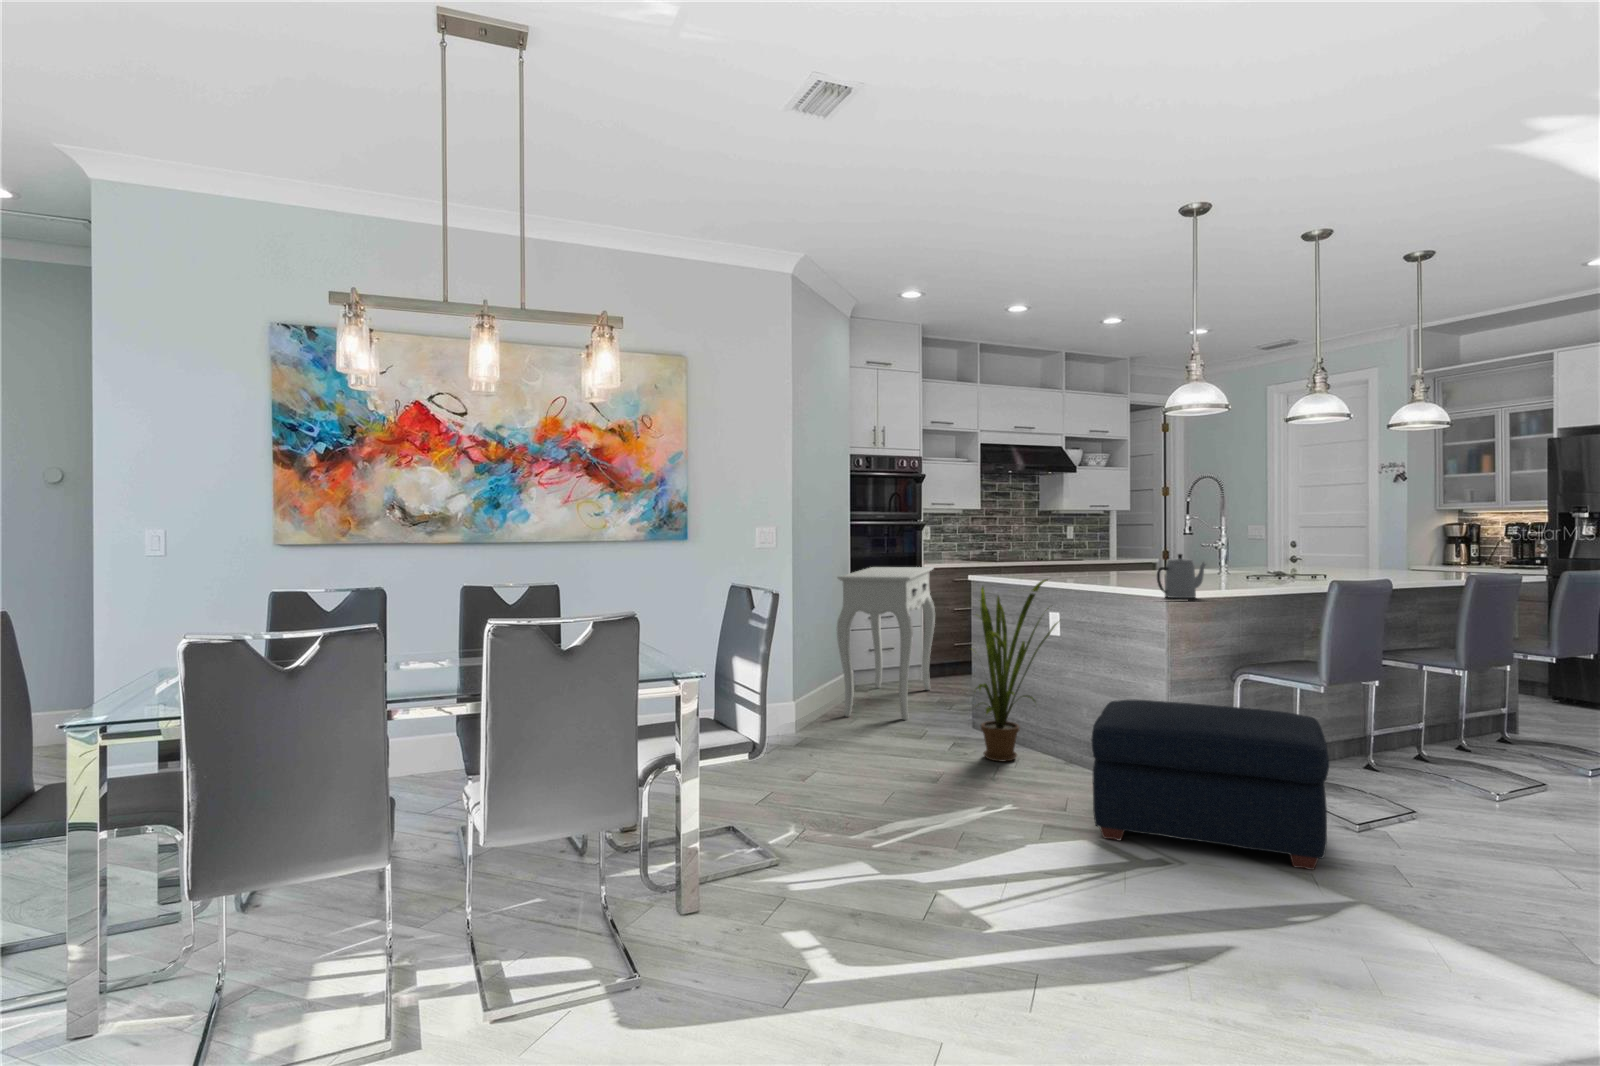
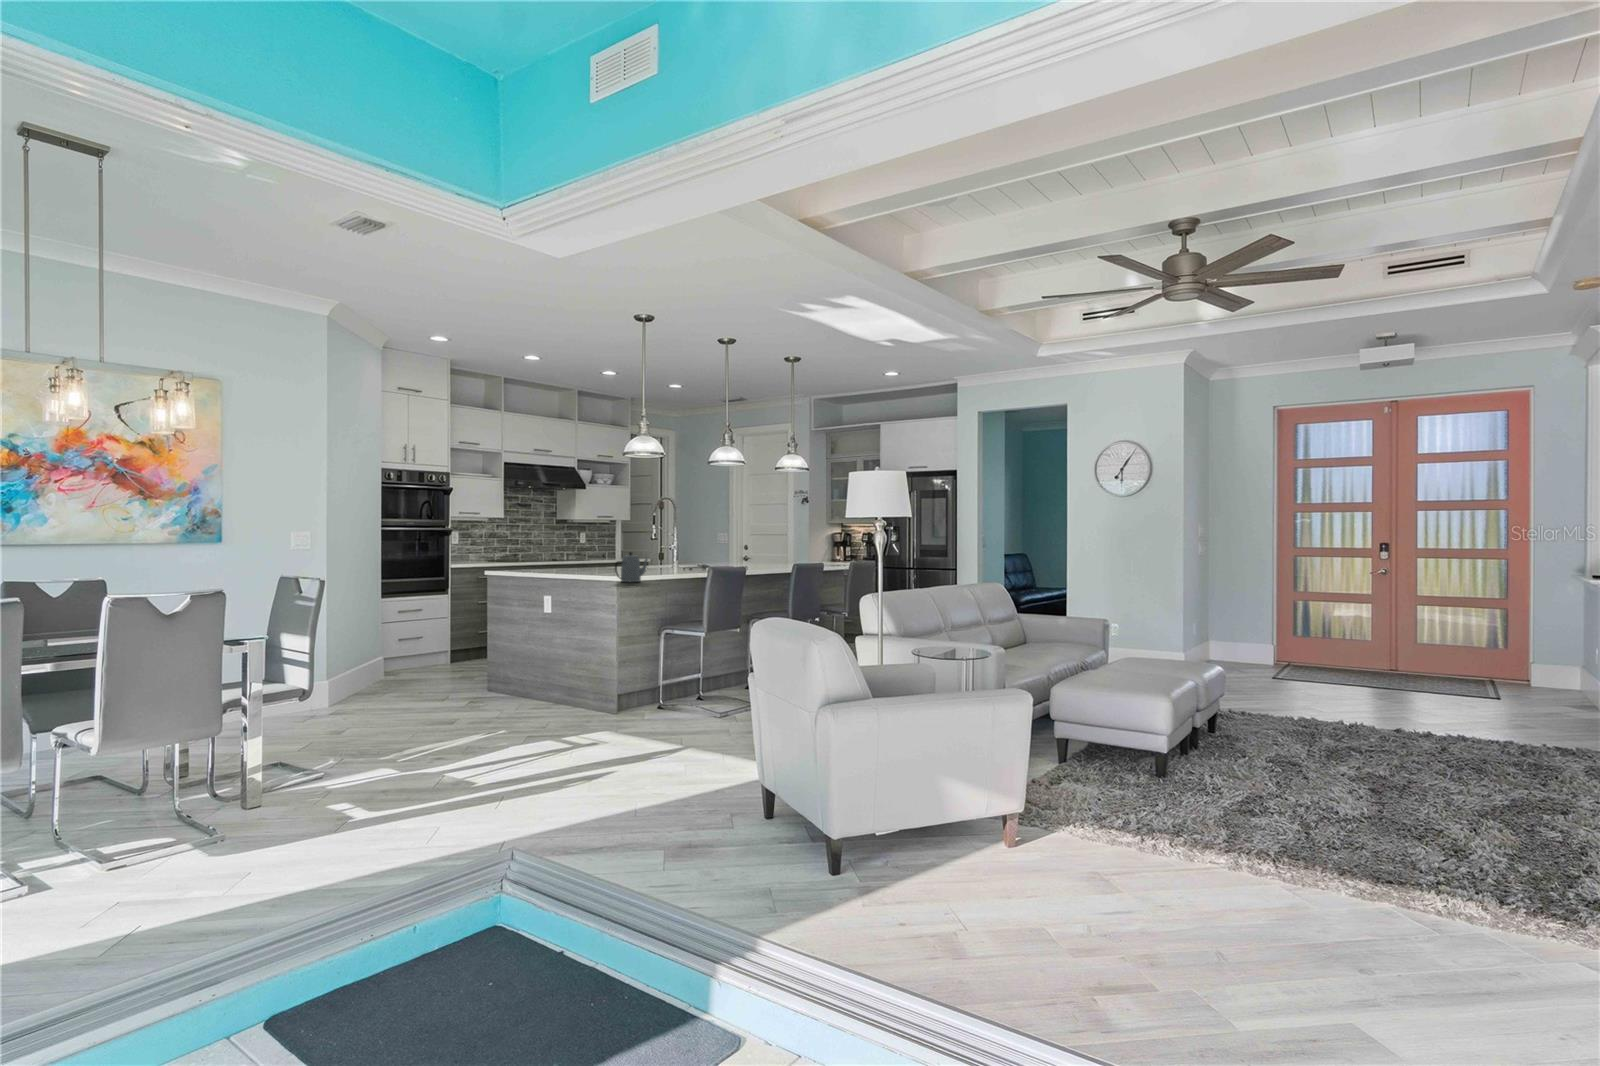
console table: present [837,567,935,720] -> none [368,566,460,693]
house plant: present [976,579,1057,762] -> none [480,571,554,709]
ottoman: present [1091,699,1329,870] -> none [559,650,701,741]

